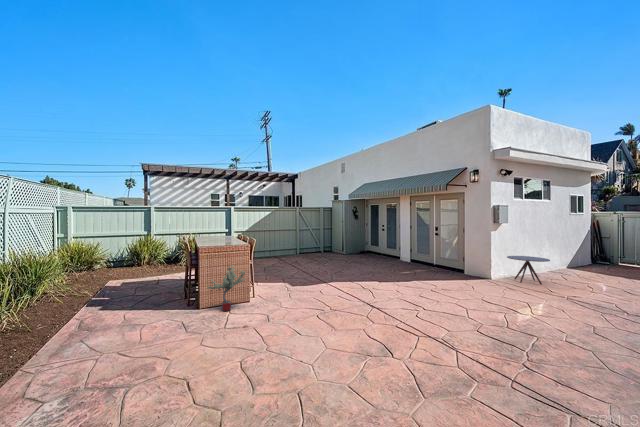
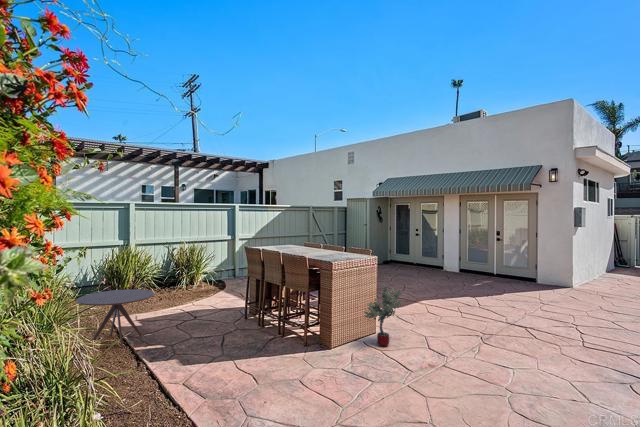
round table: present [507,256,550,284] -> present [76,289,154,348]

